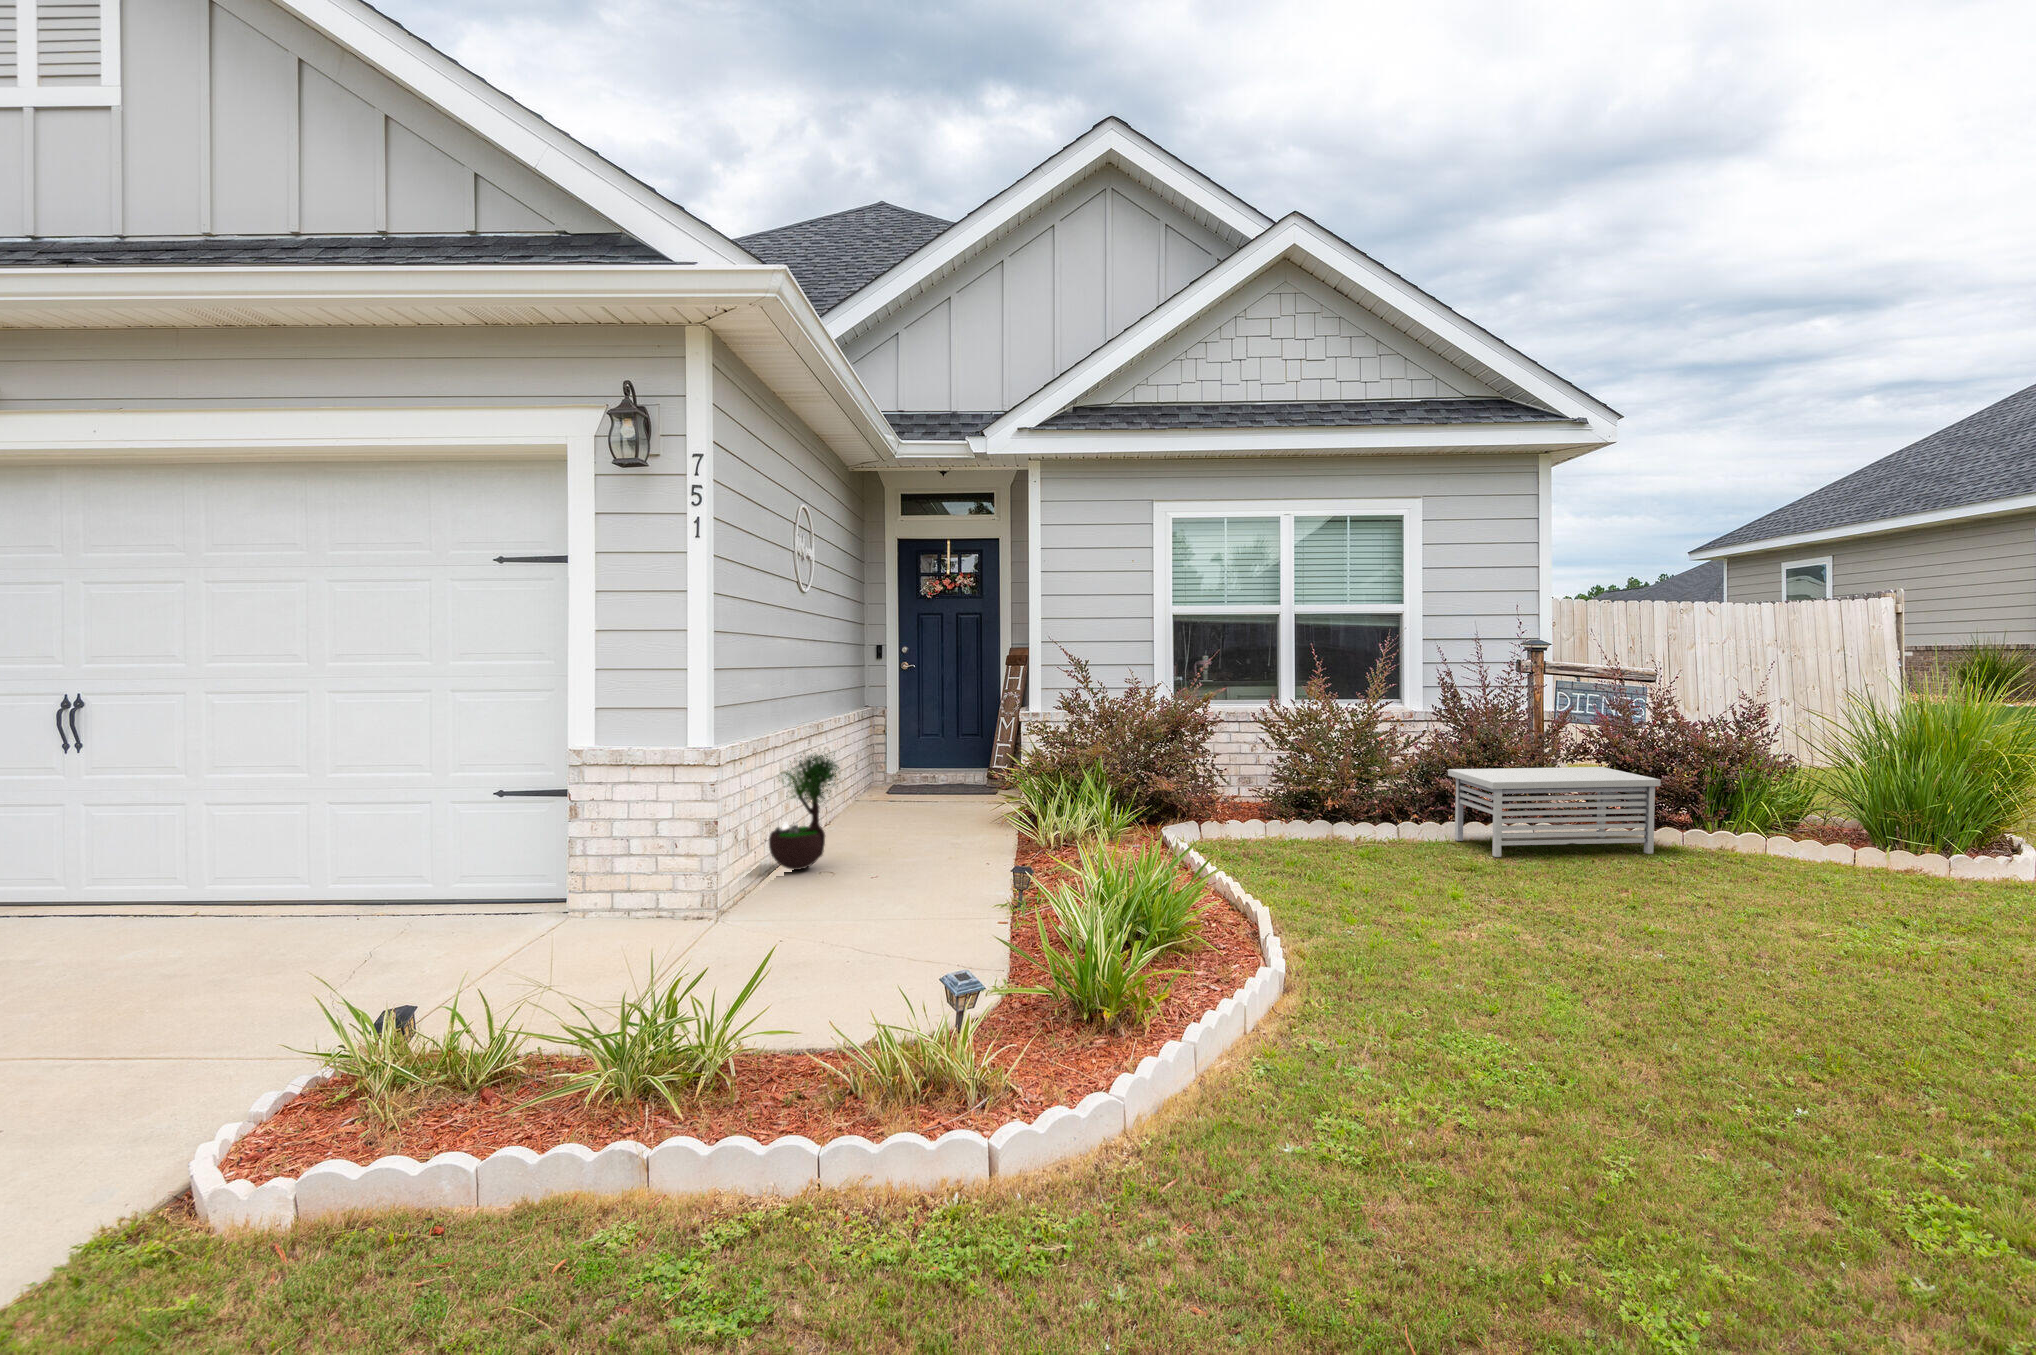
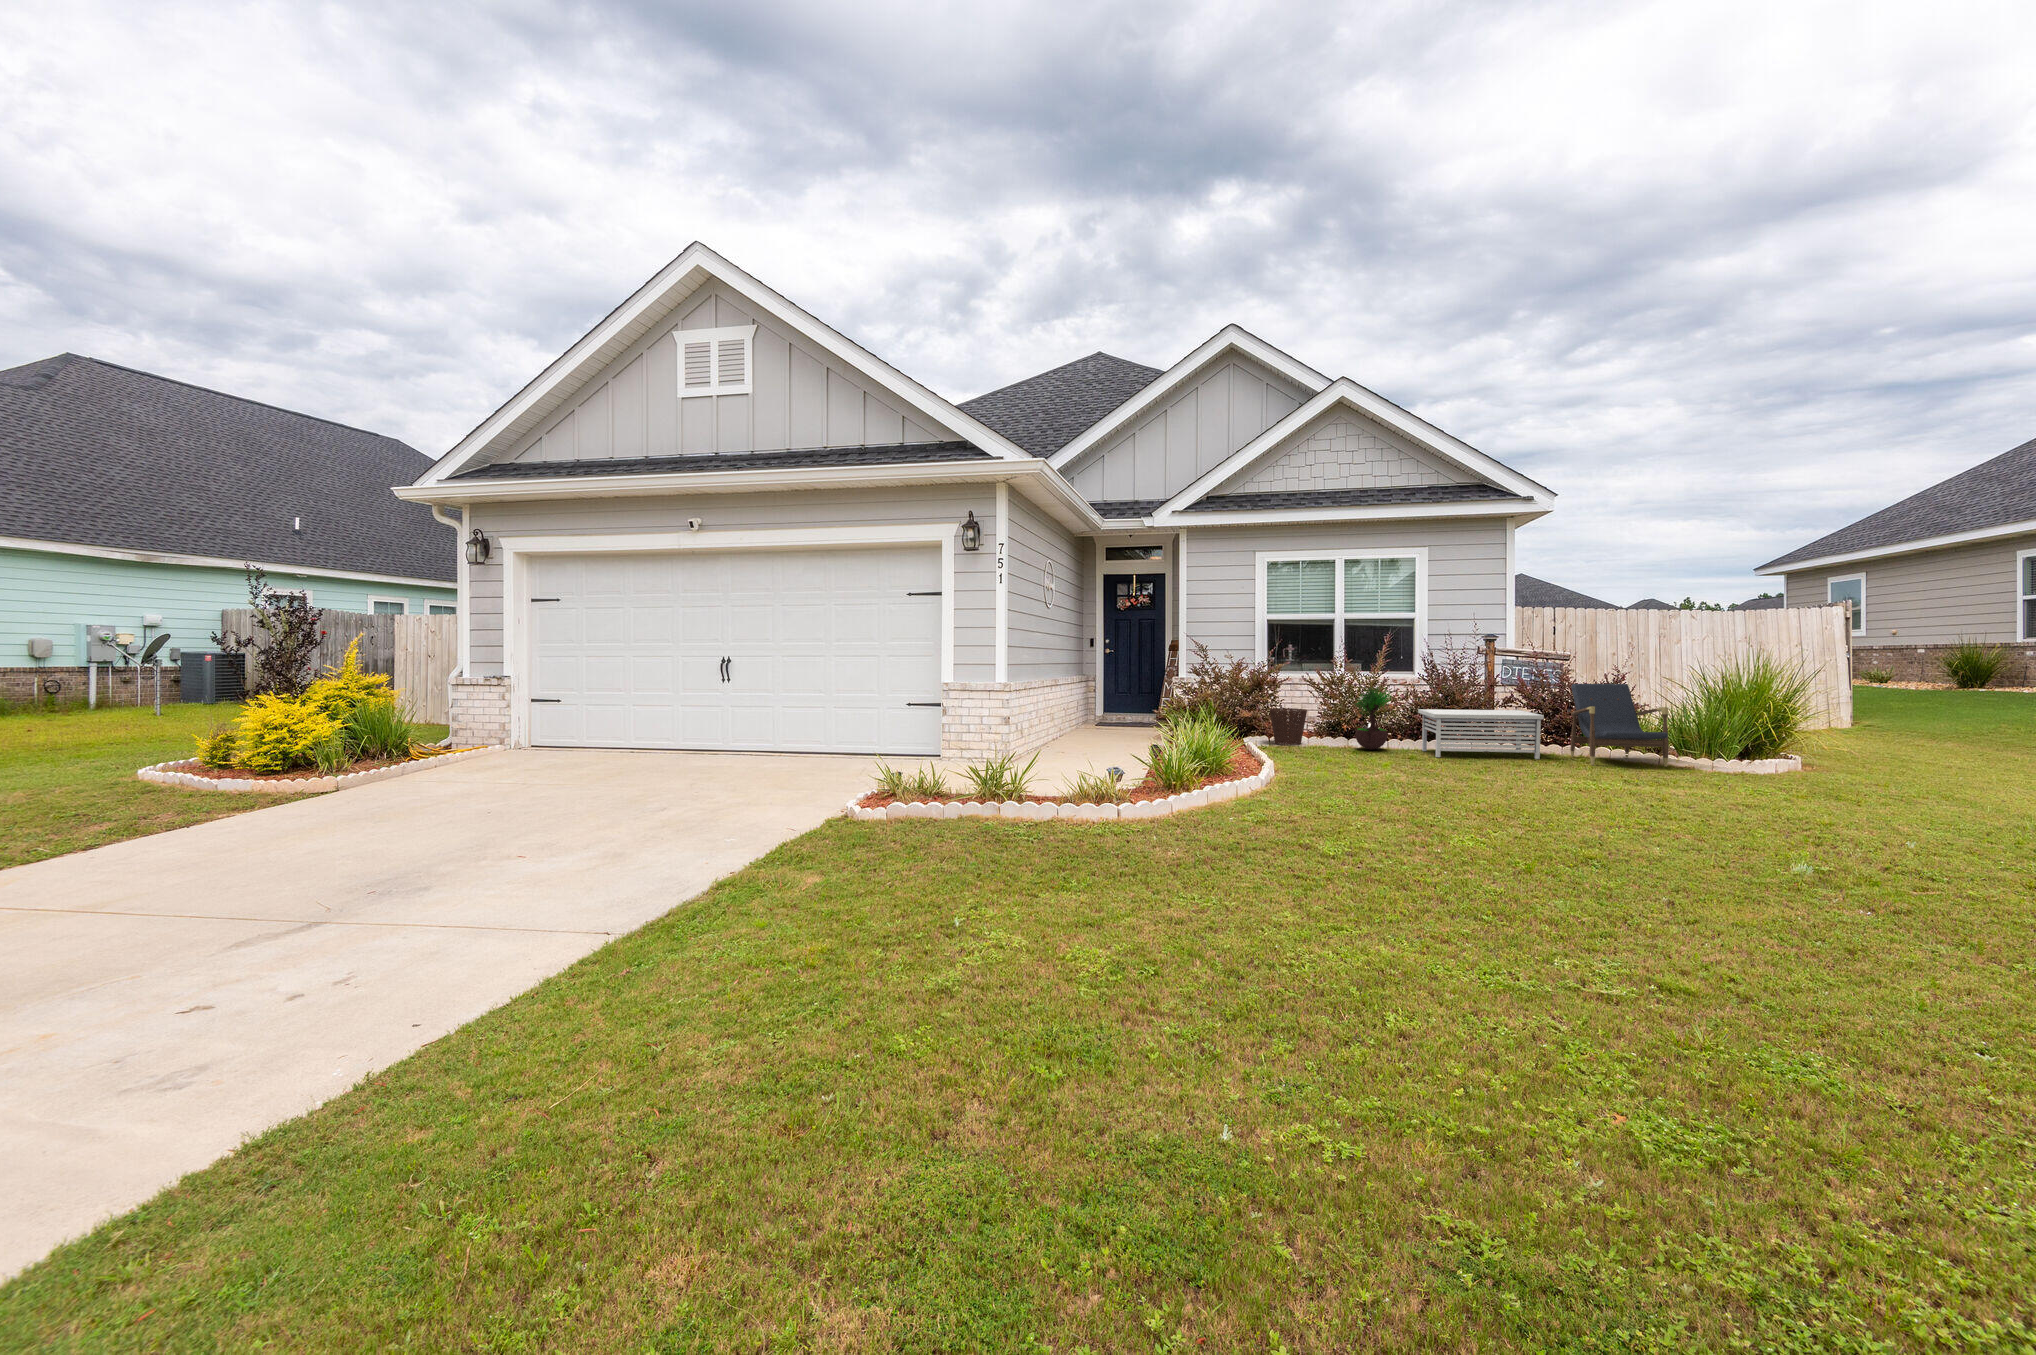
lounge chair: none [1689,723,1870,867] -> present [1571,684,1669,767]
potted tree: present [769,750,840,870] -> present [1354,687,1391,750]
basket: none [1197,767,1261,835] -> present [1270,708,1307,745]

